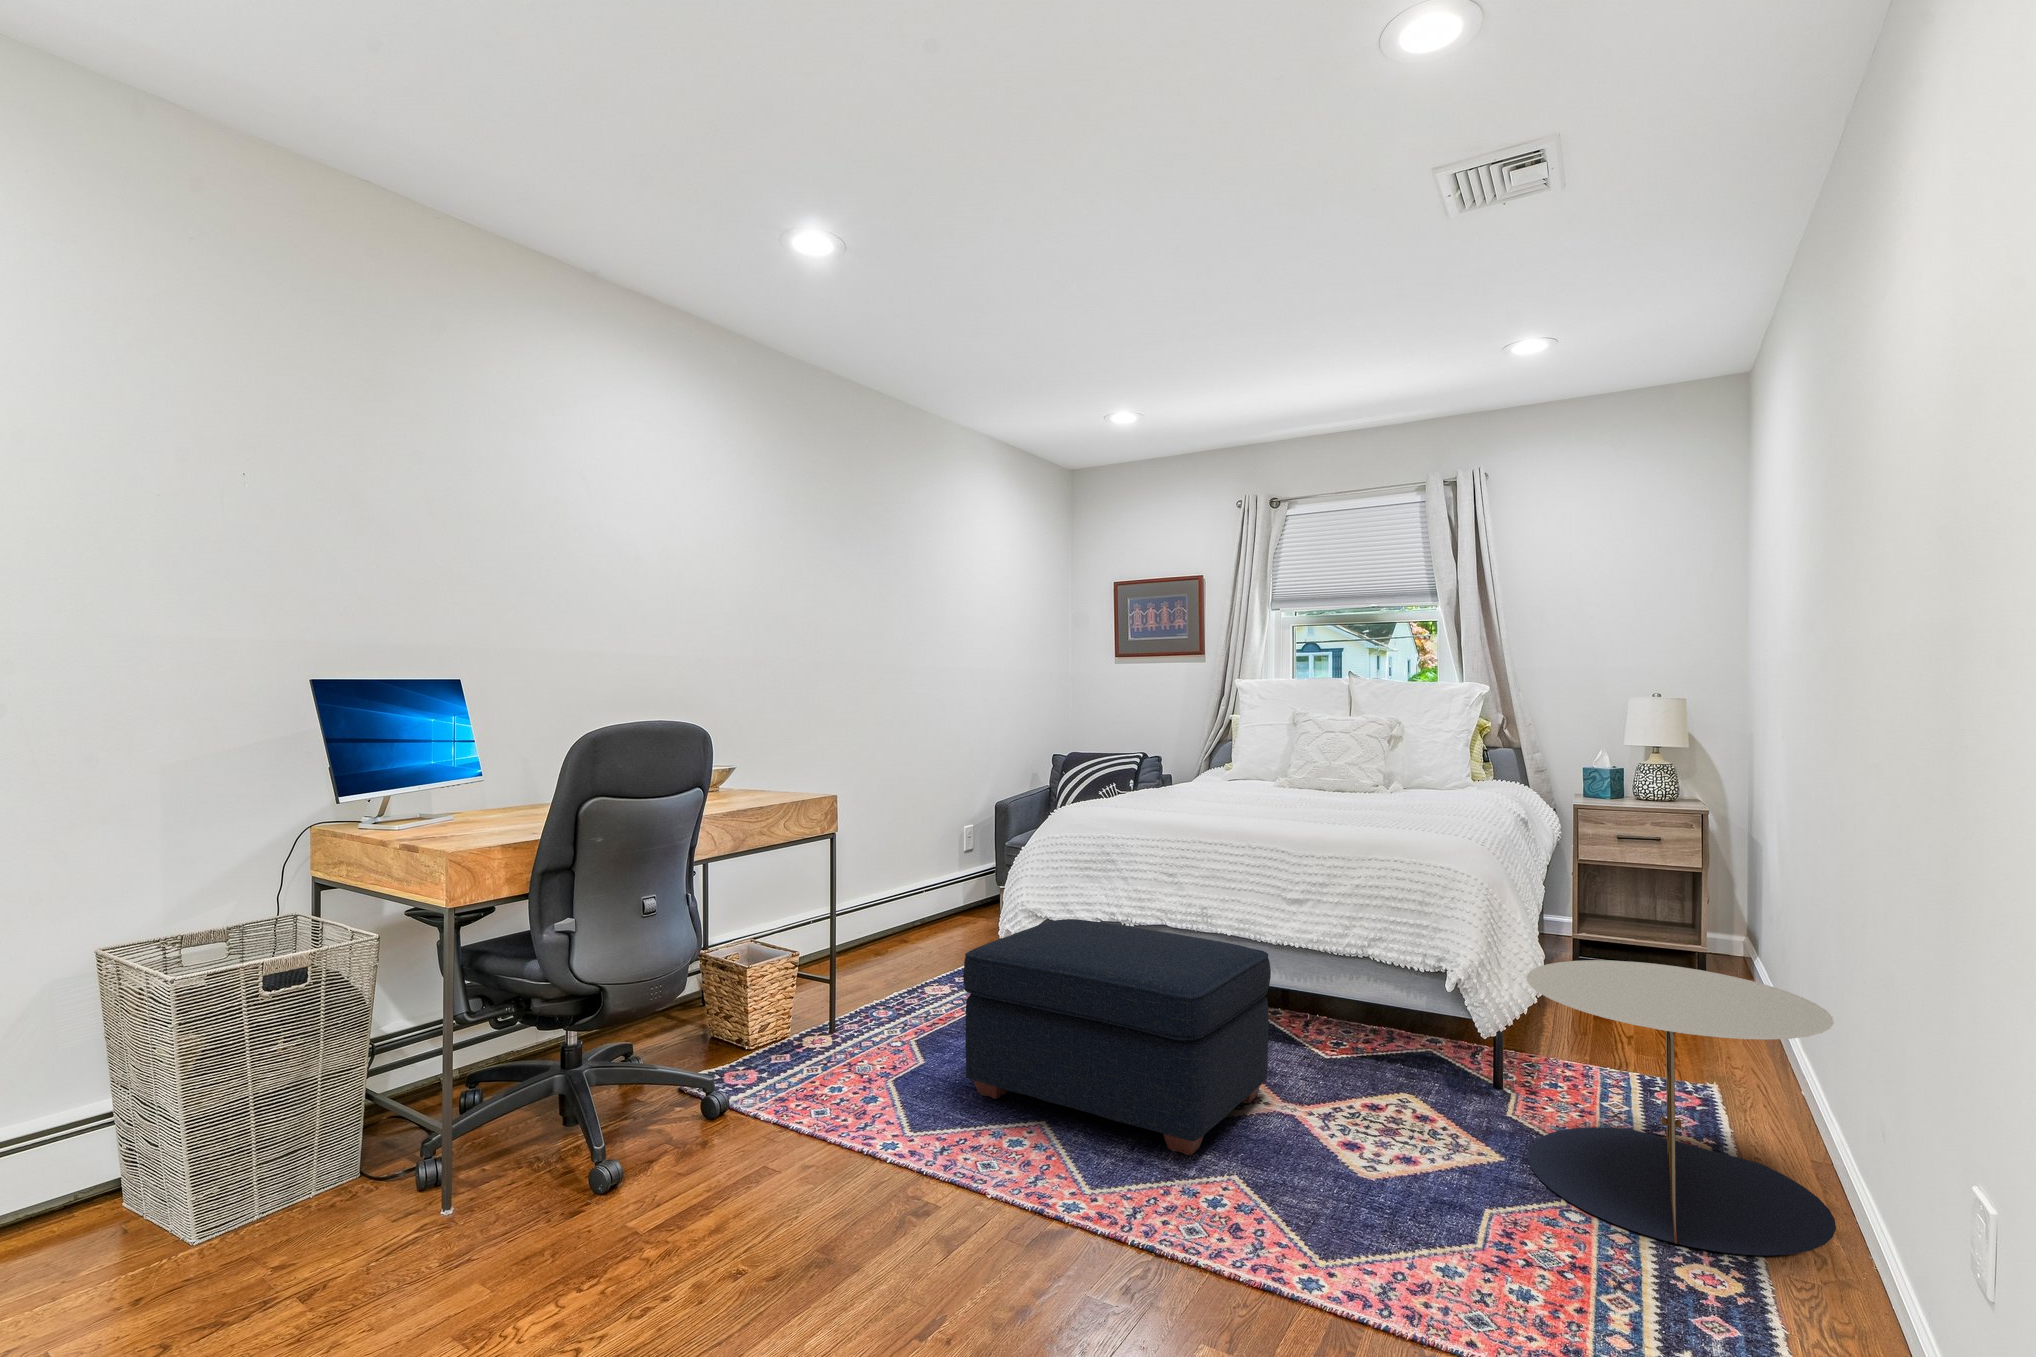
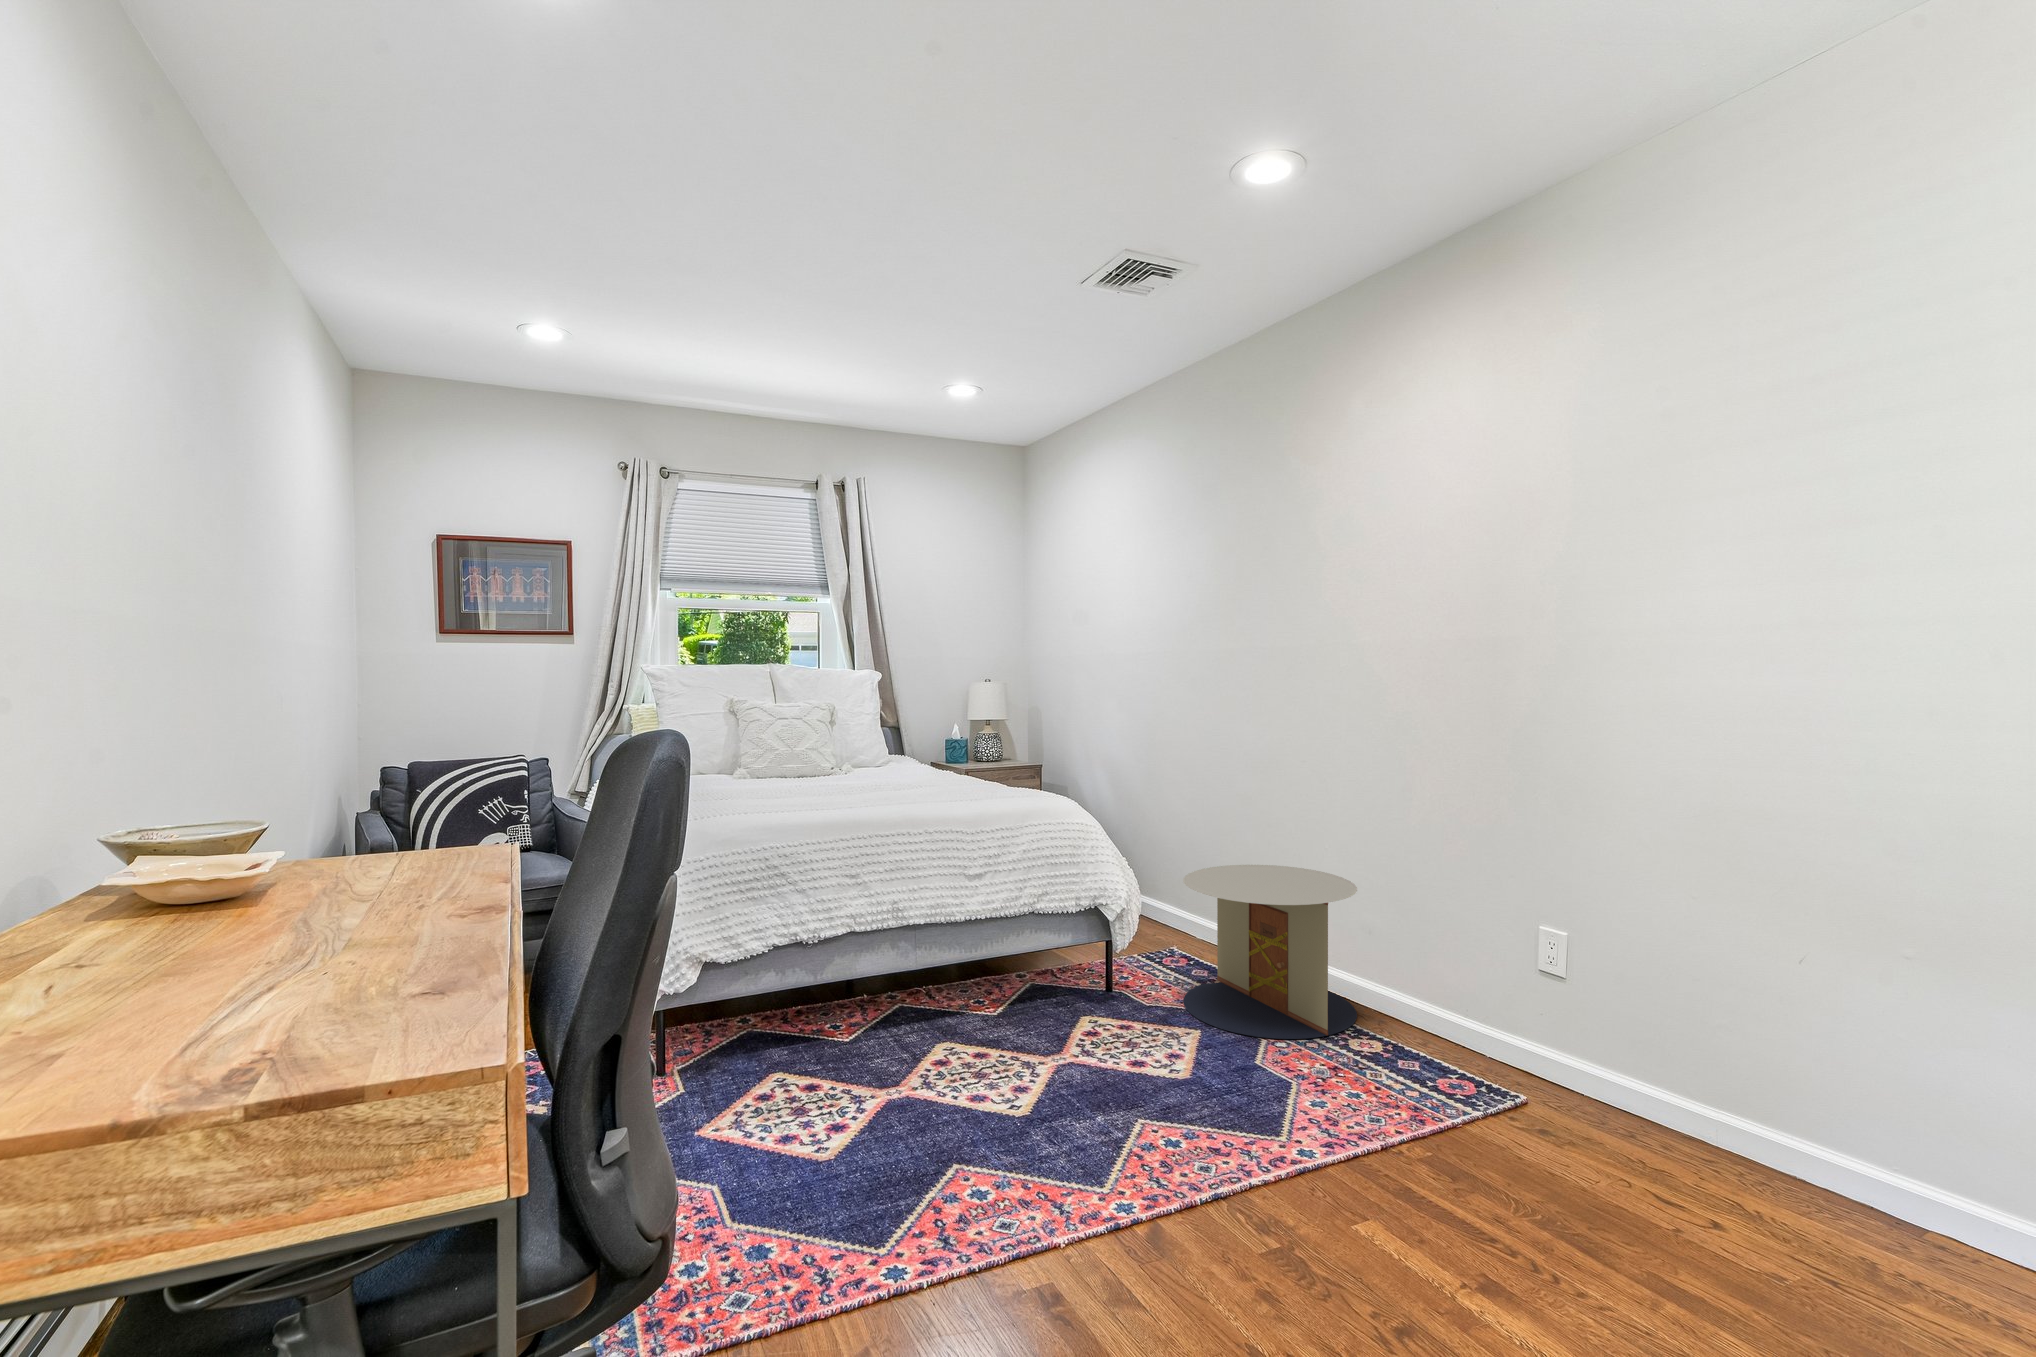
ottoman: present [963,919,1271,1155] -> none [794,926,1094,1168]

